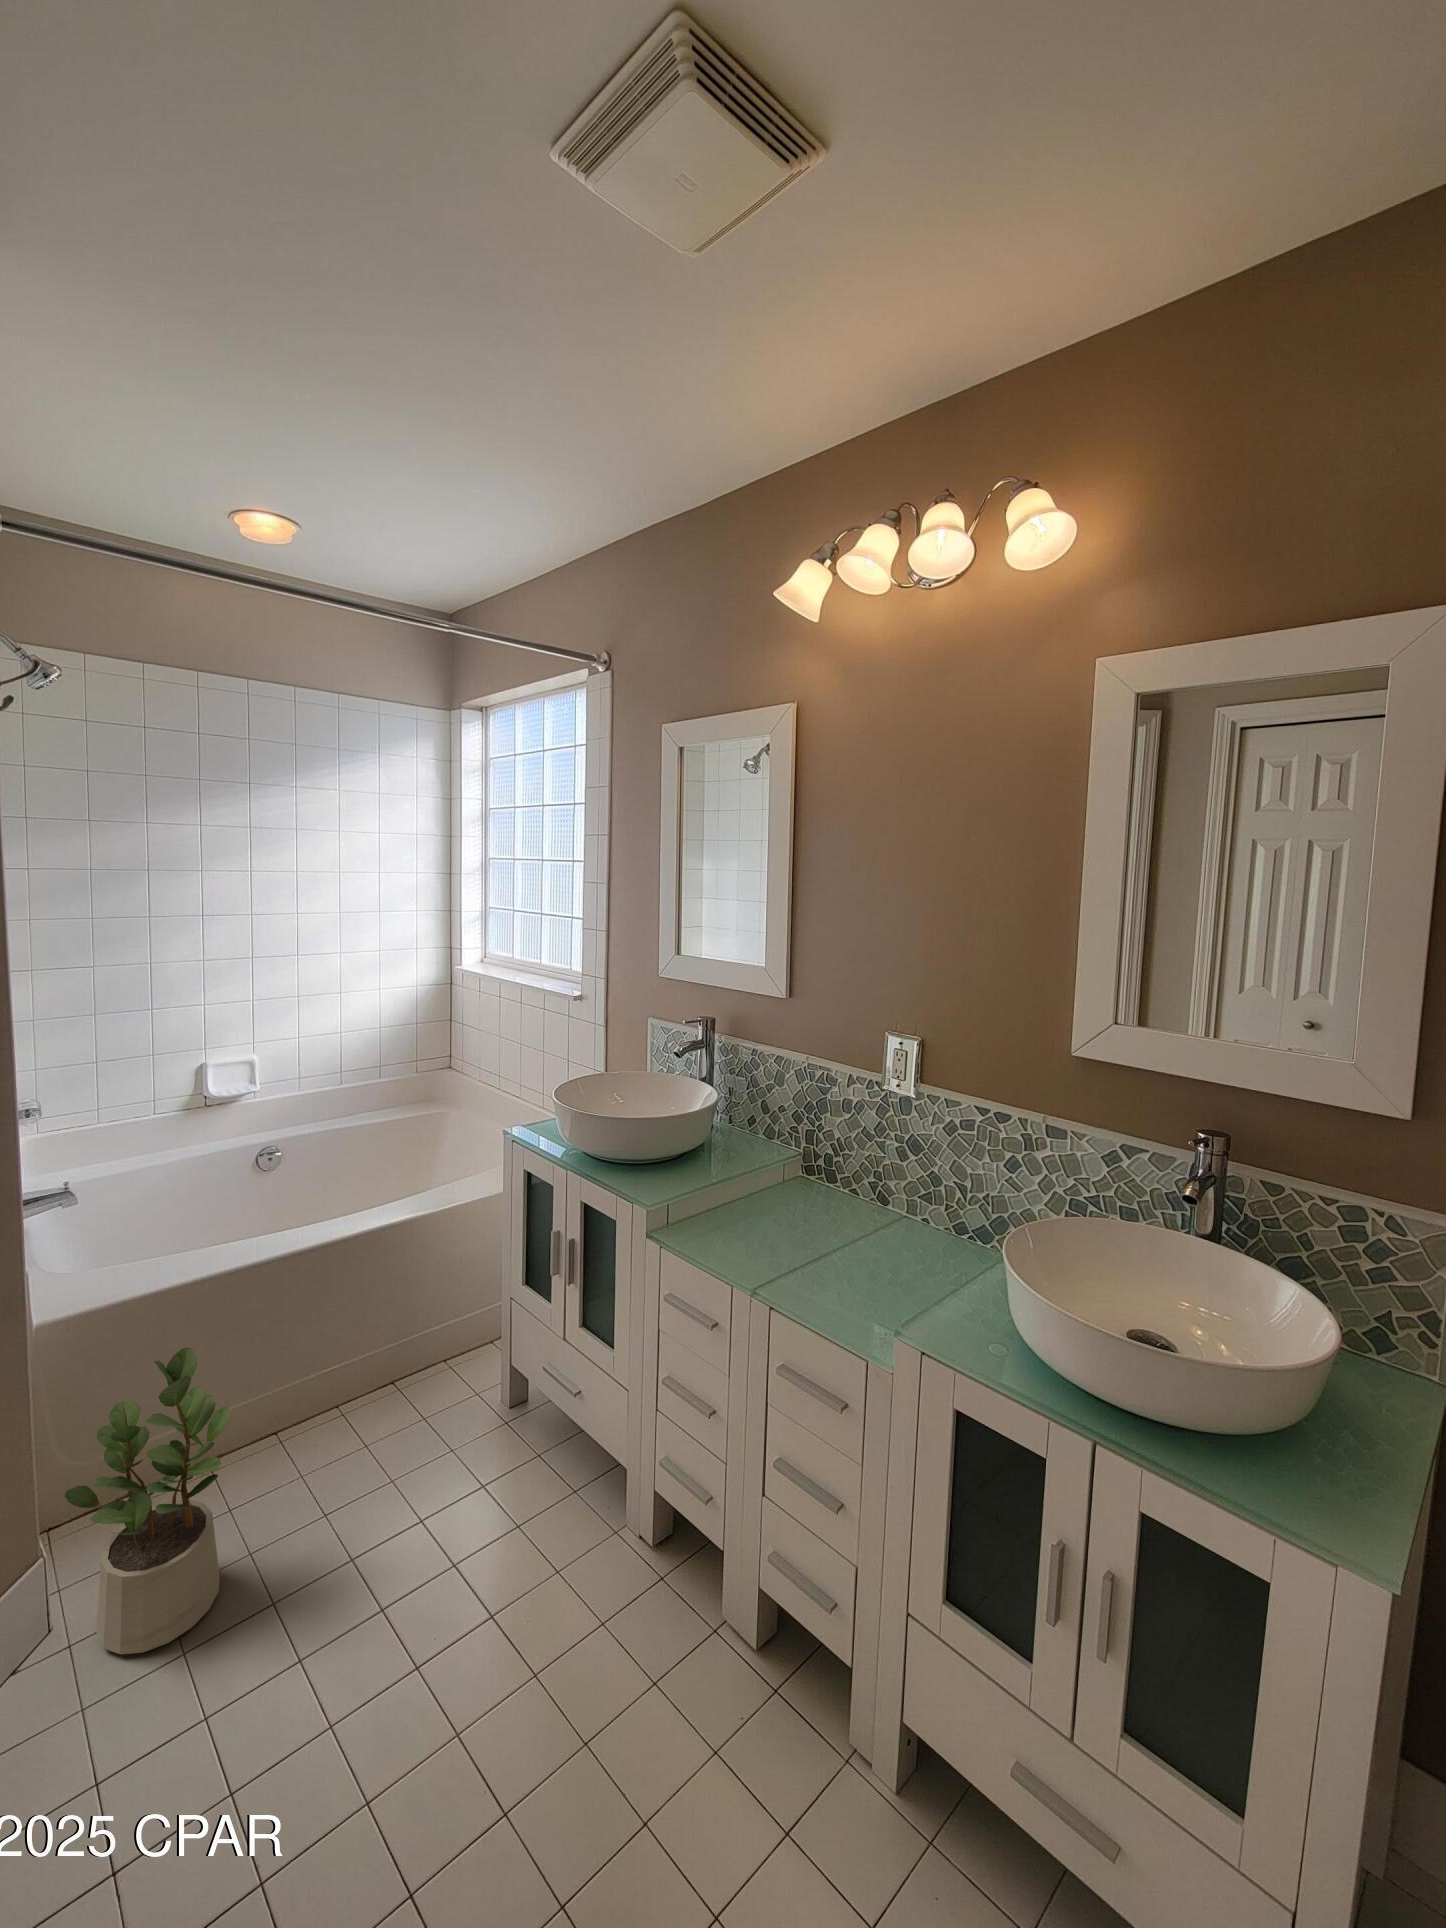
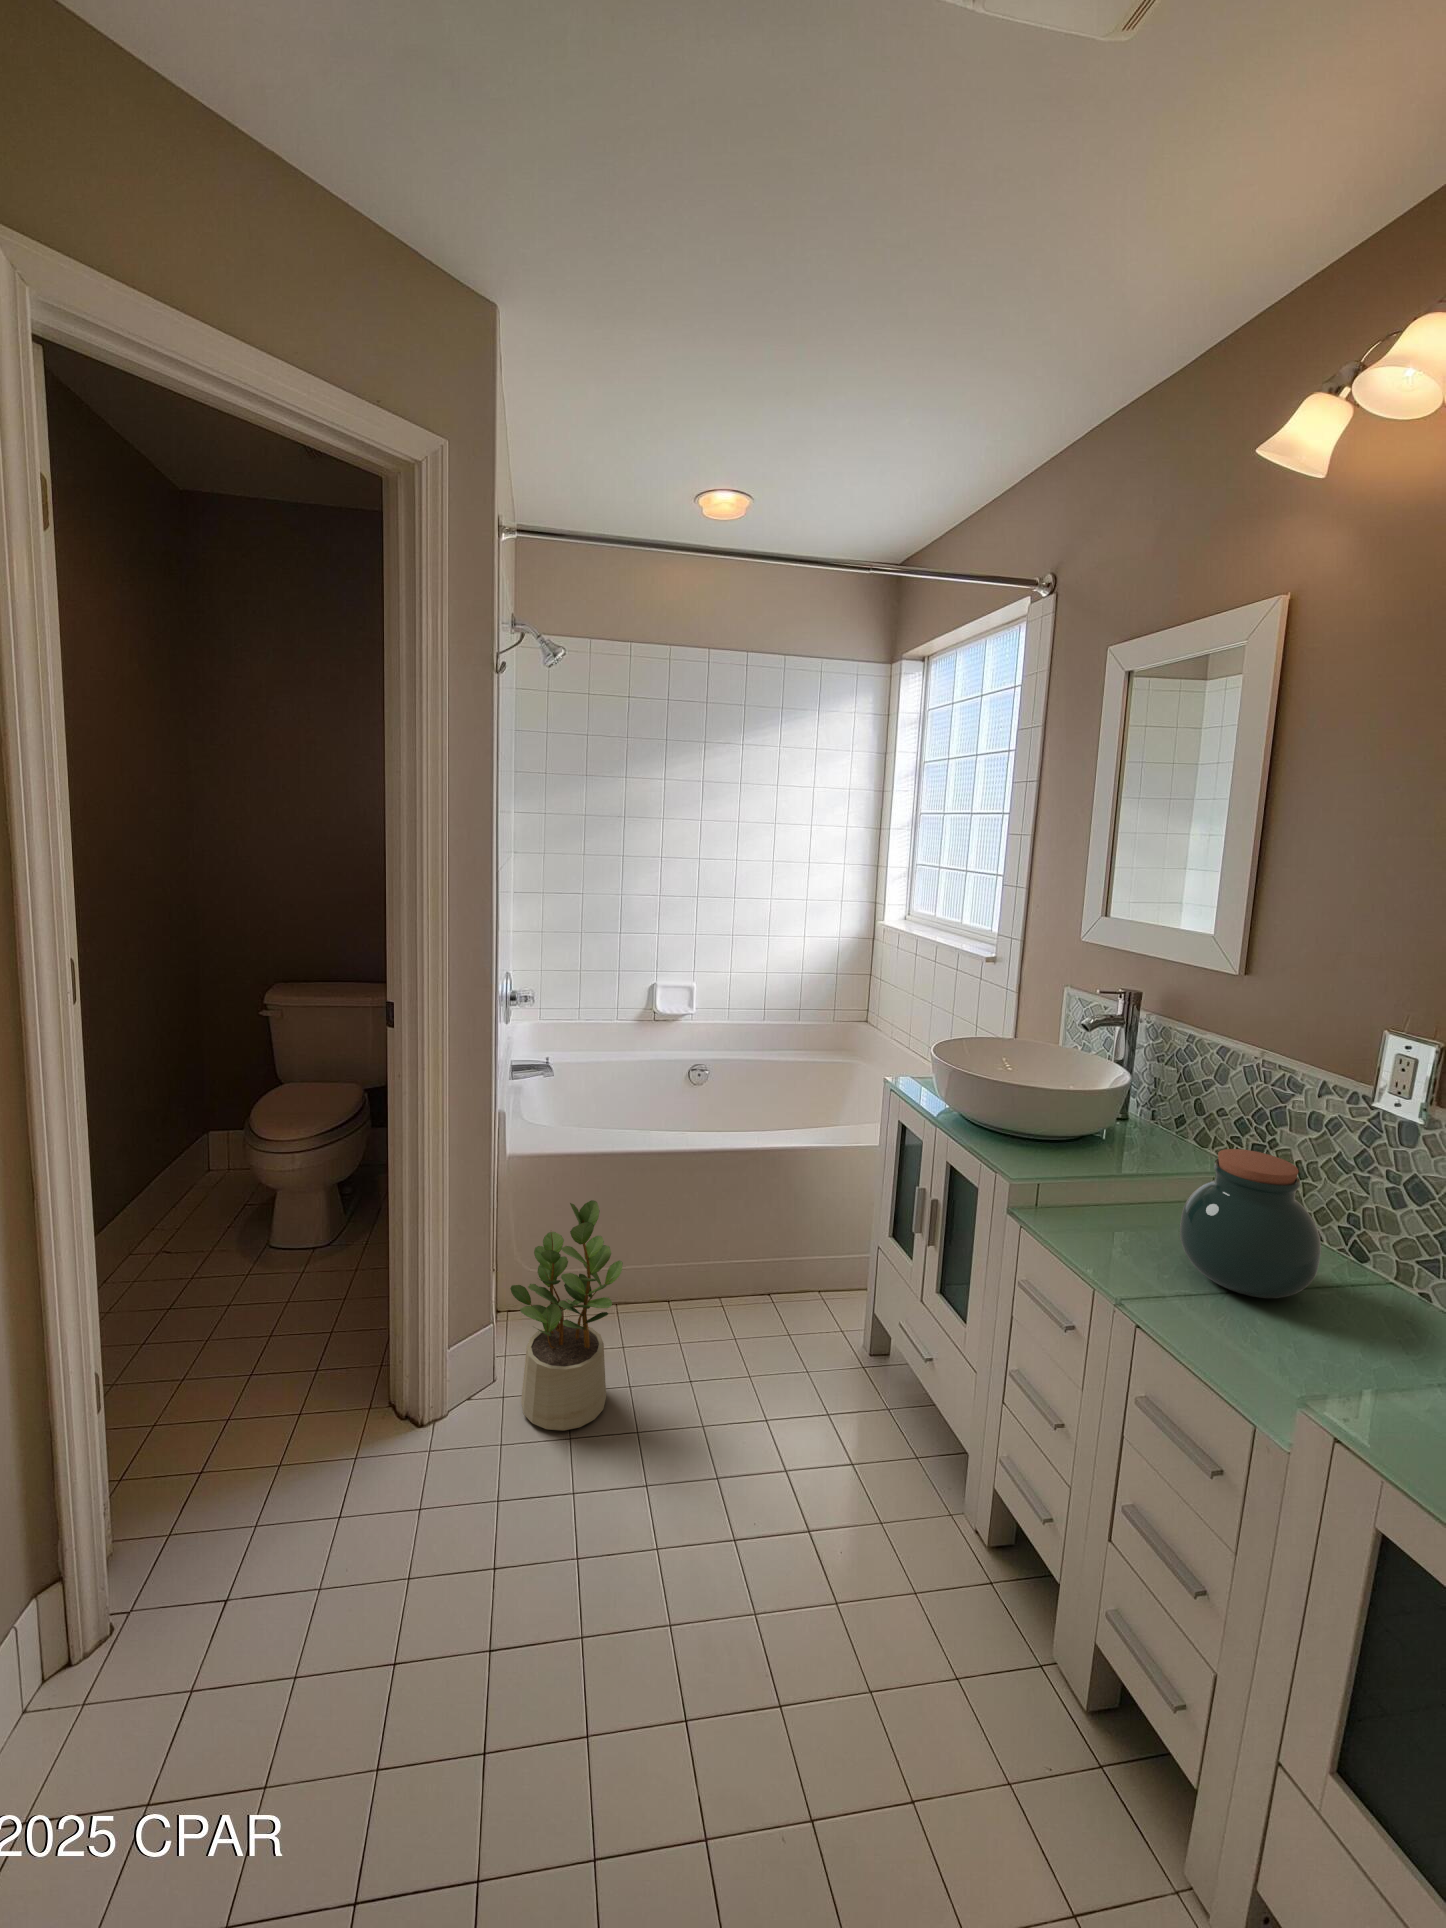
jar: none [782,1142,874,1257] -> present [1180,1149,1321,1298]

